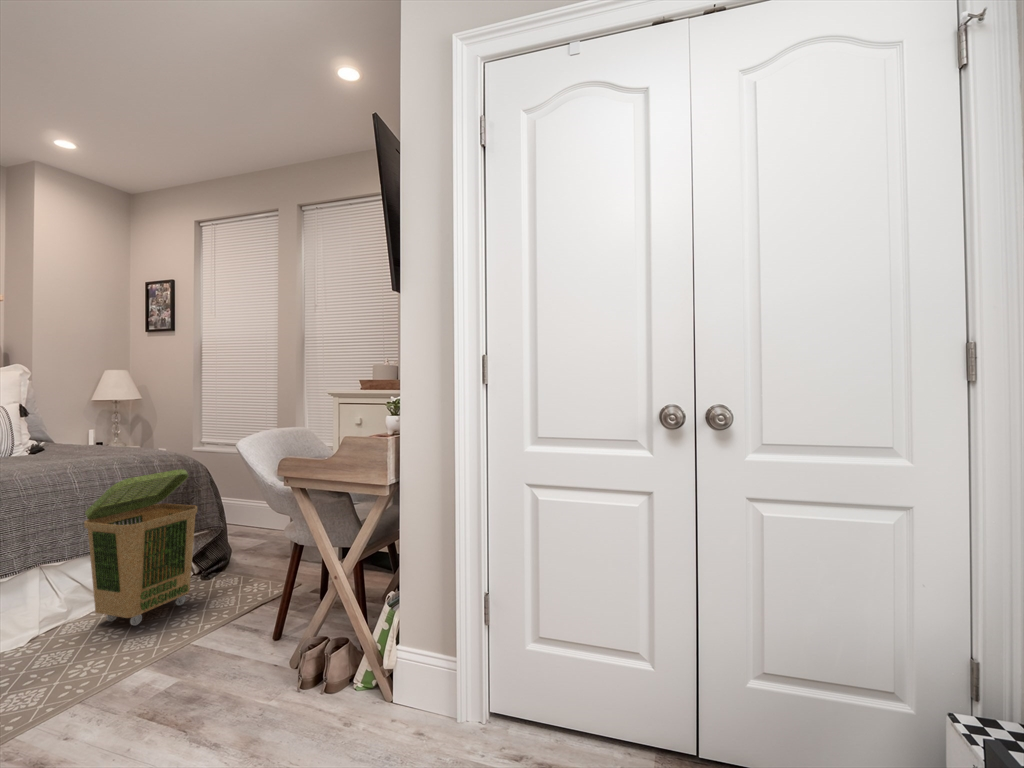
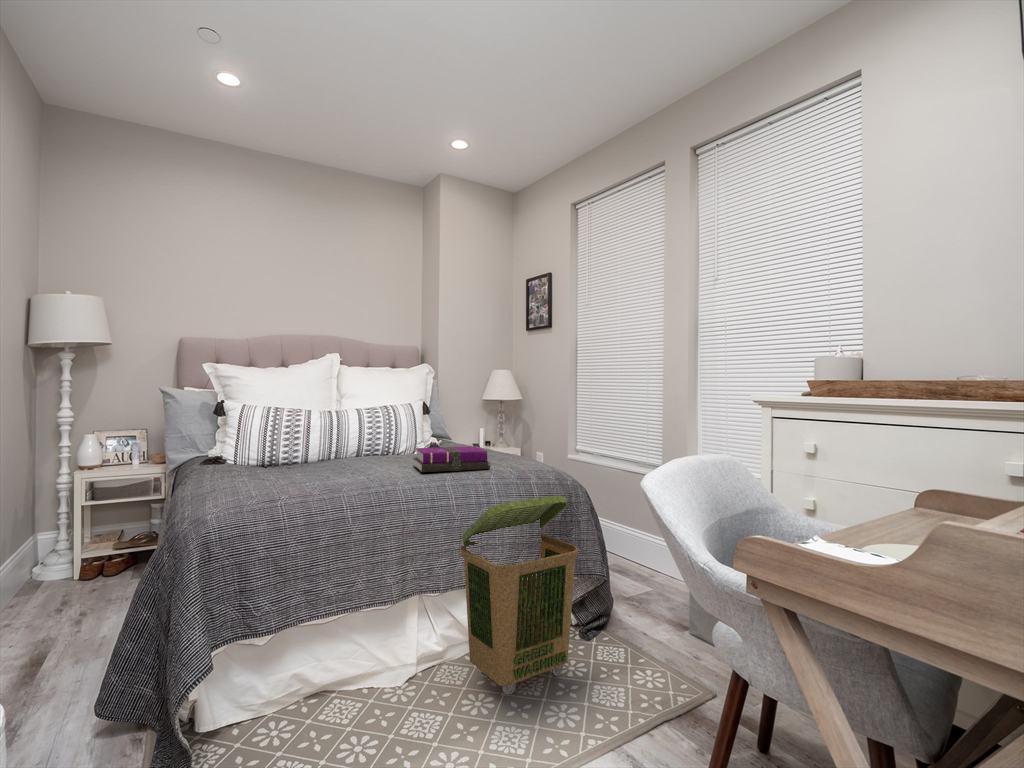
notebook: none [20,440,112,465] -> present [413,446,490,472]

